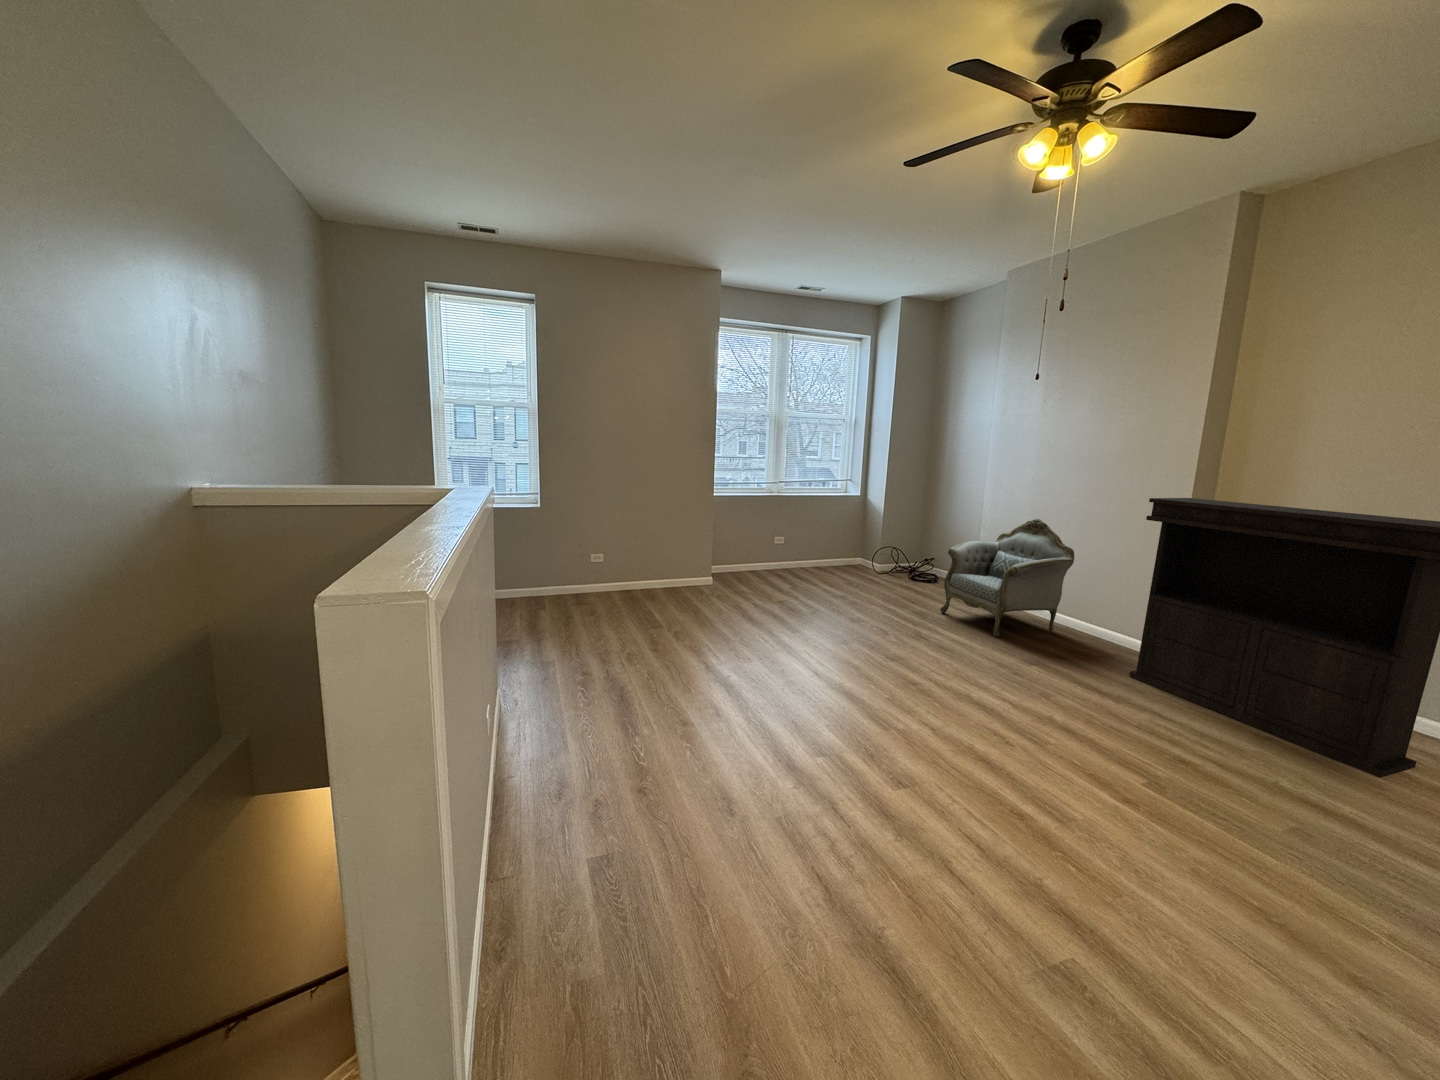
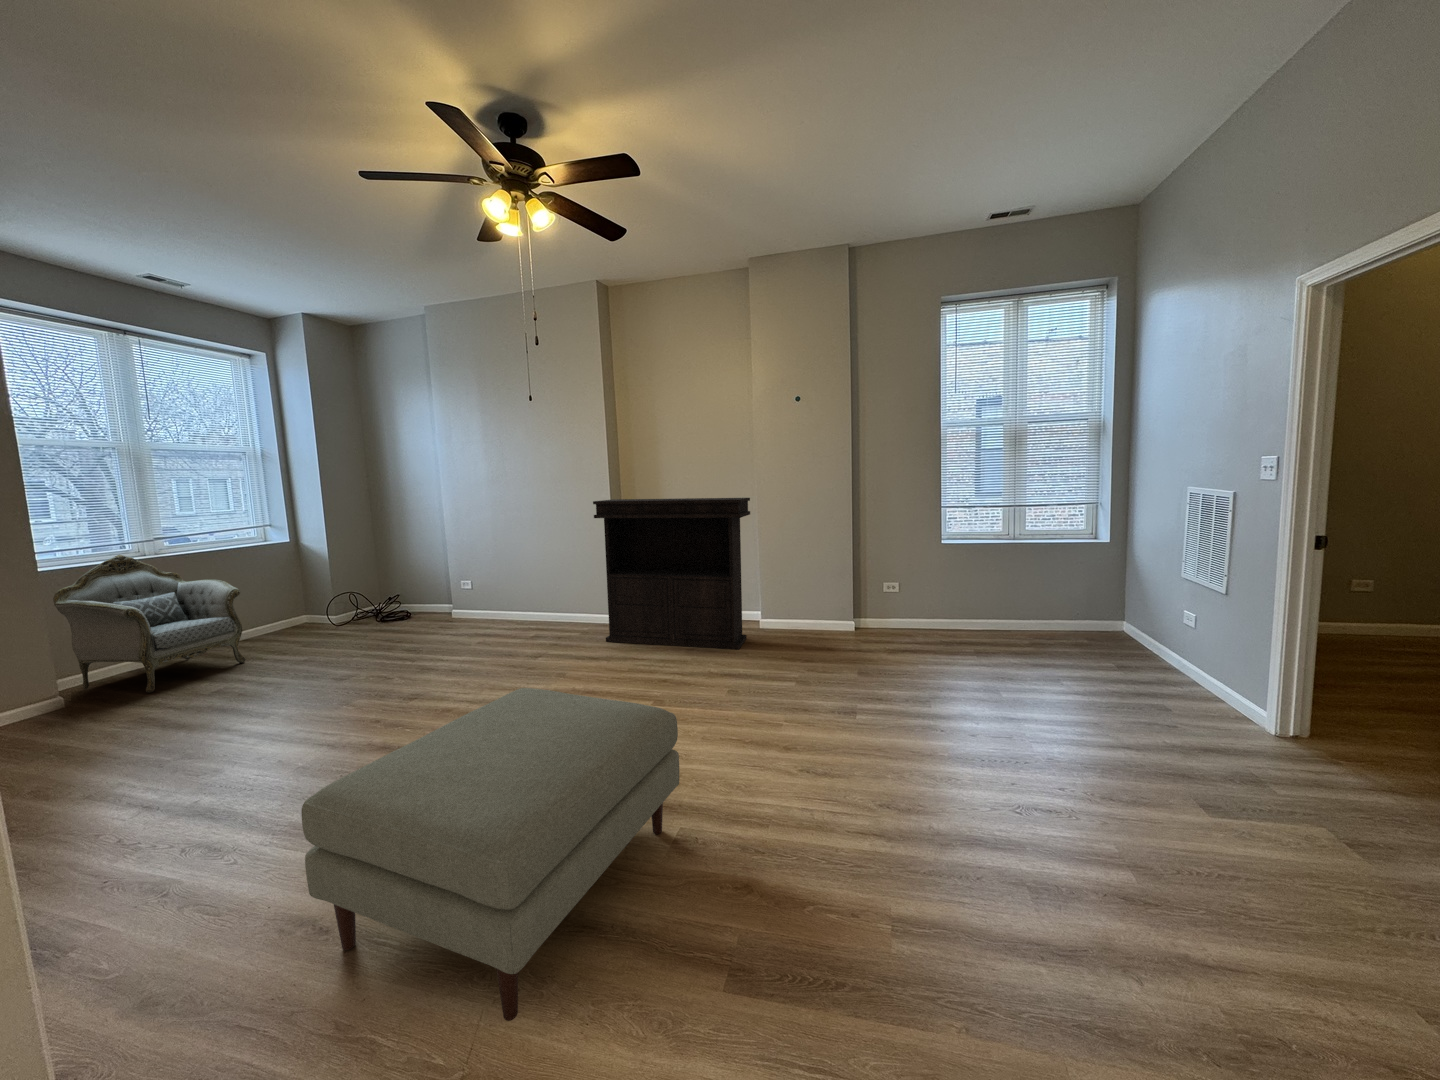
armchair: present [940,518,1074,637] -> present [53,555,246,693]
ottoman: none [725,696,1102,997] -> present [301,688,679,1021]

